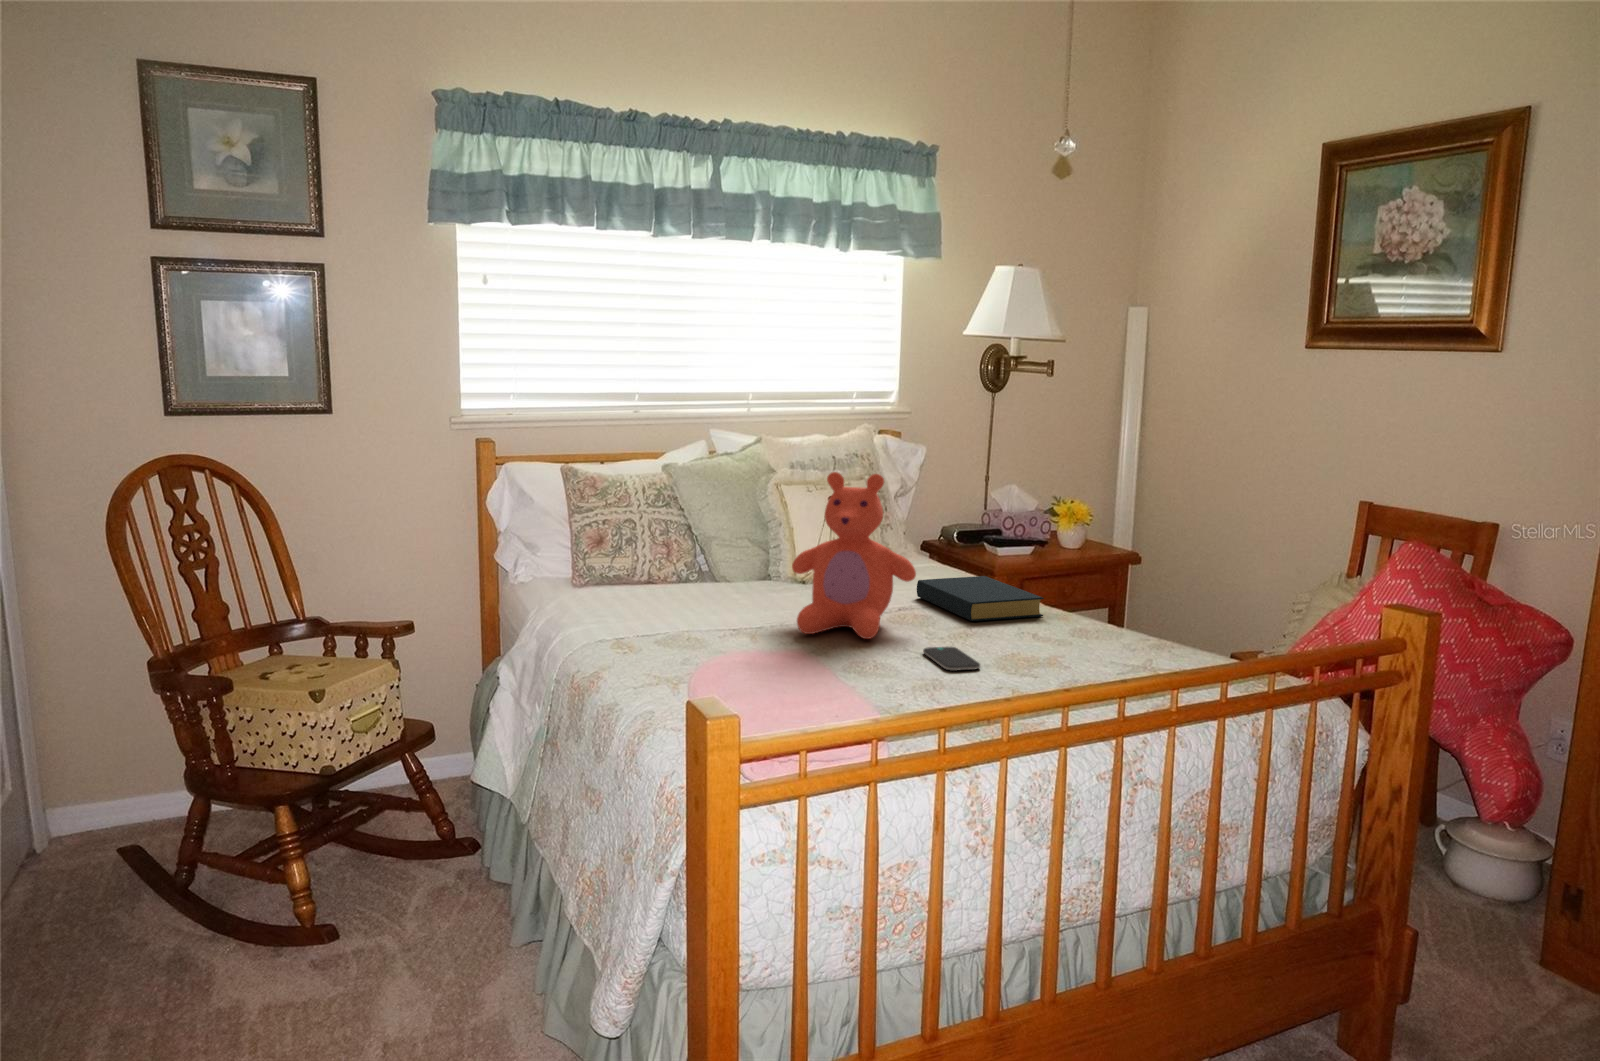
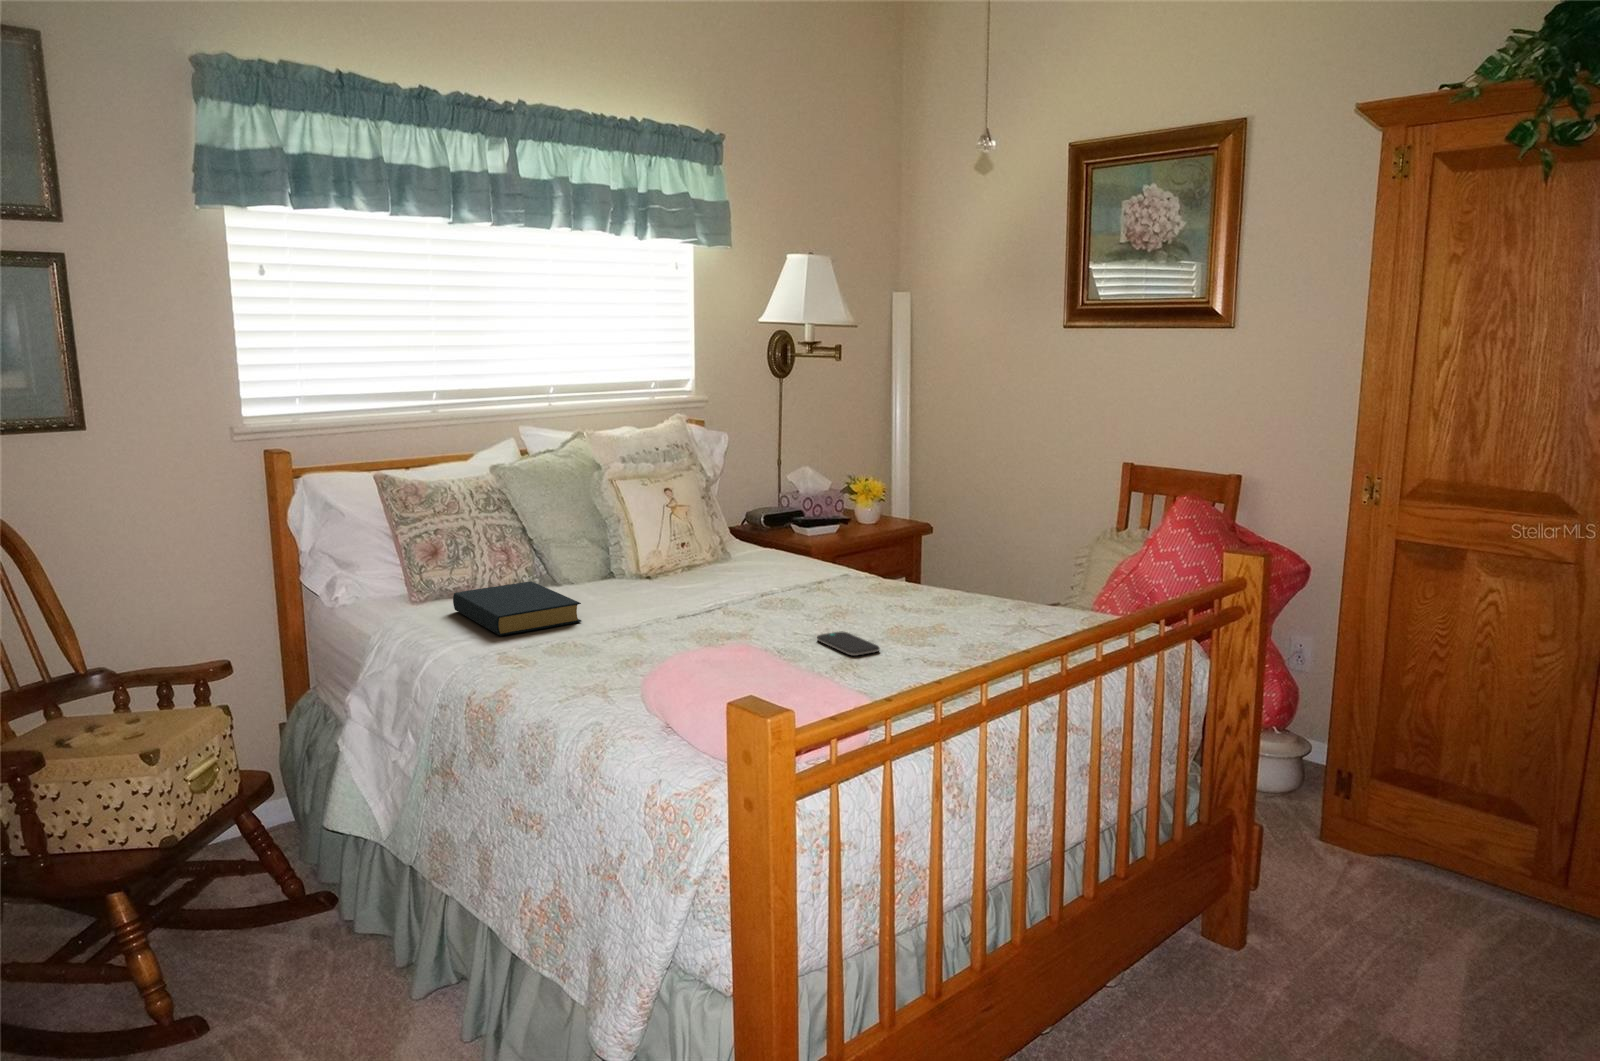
teddy bear: present [792,472,916,639] -> none [664,467,791,632]
hardback book: present [917,576,1044,621] -> present [453,581,581,636]

